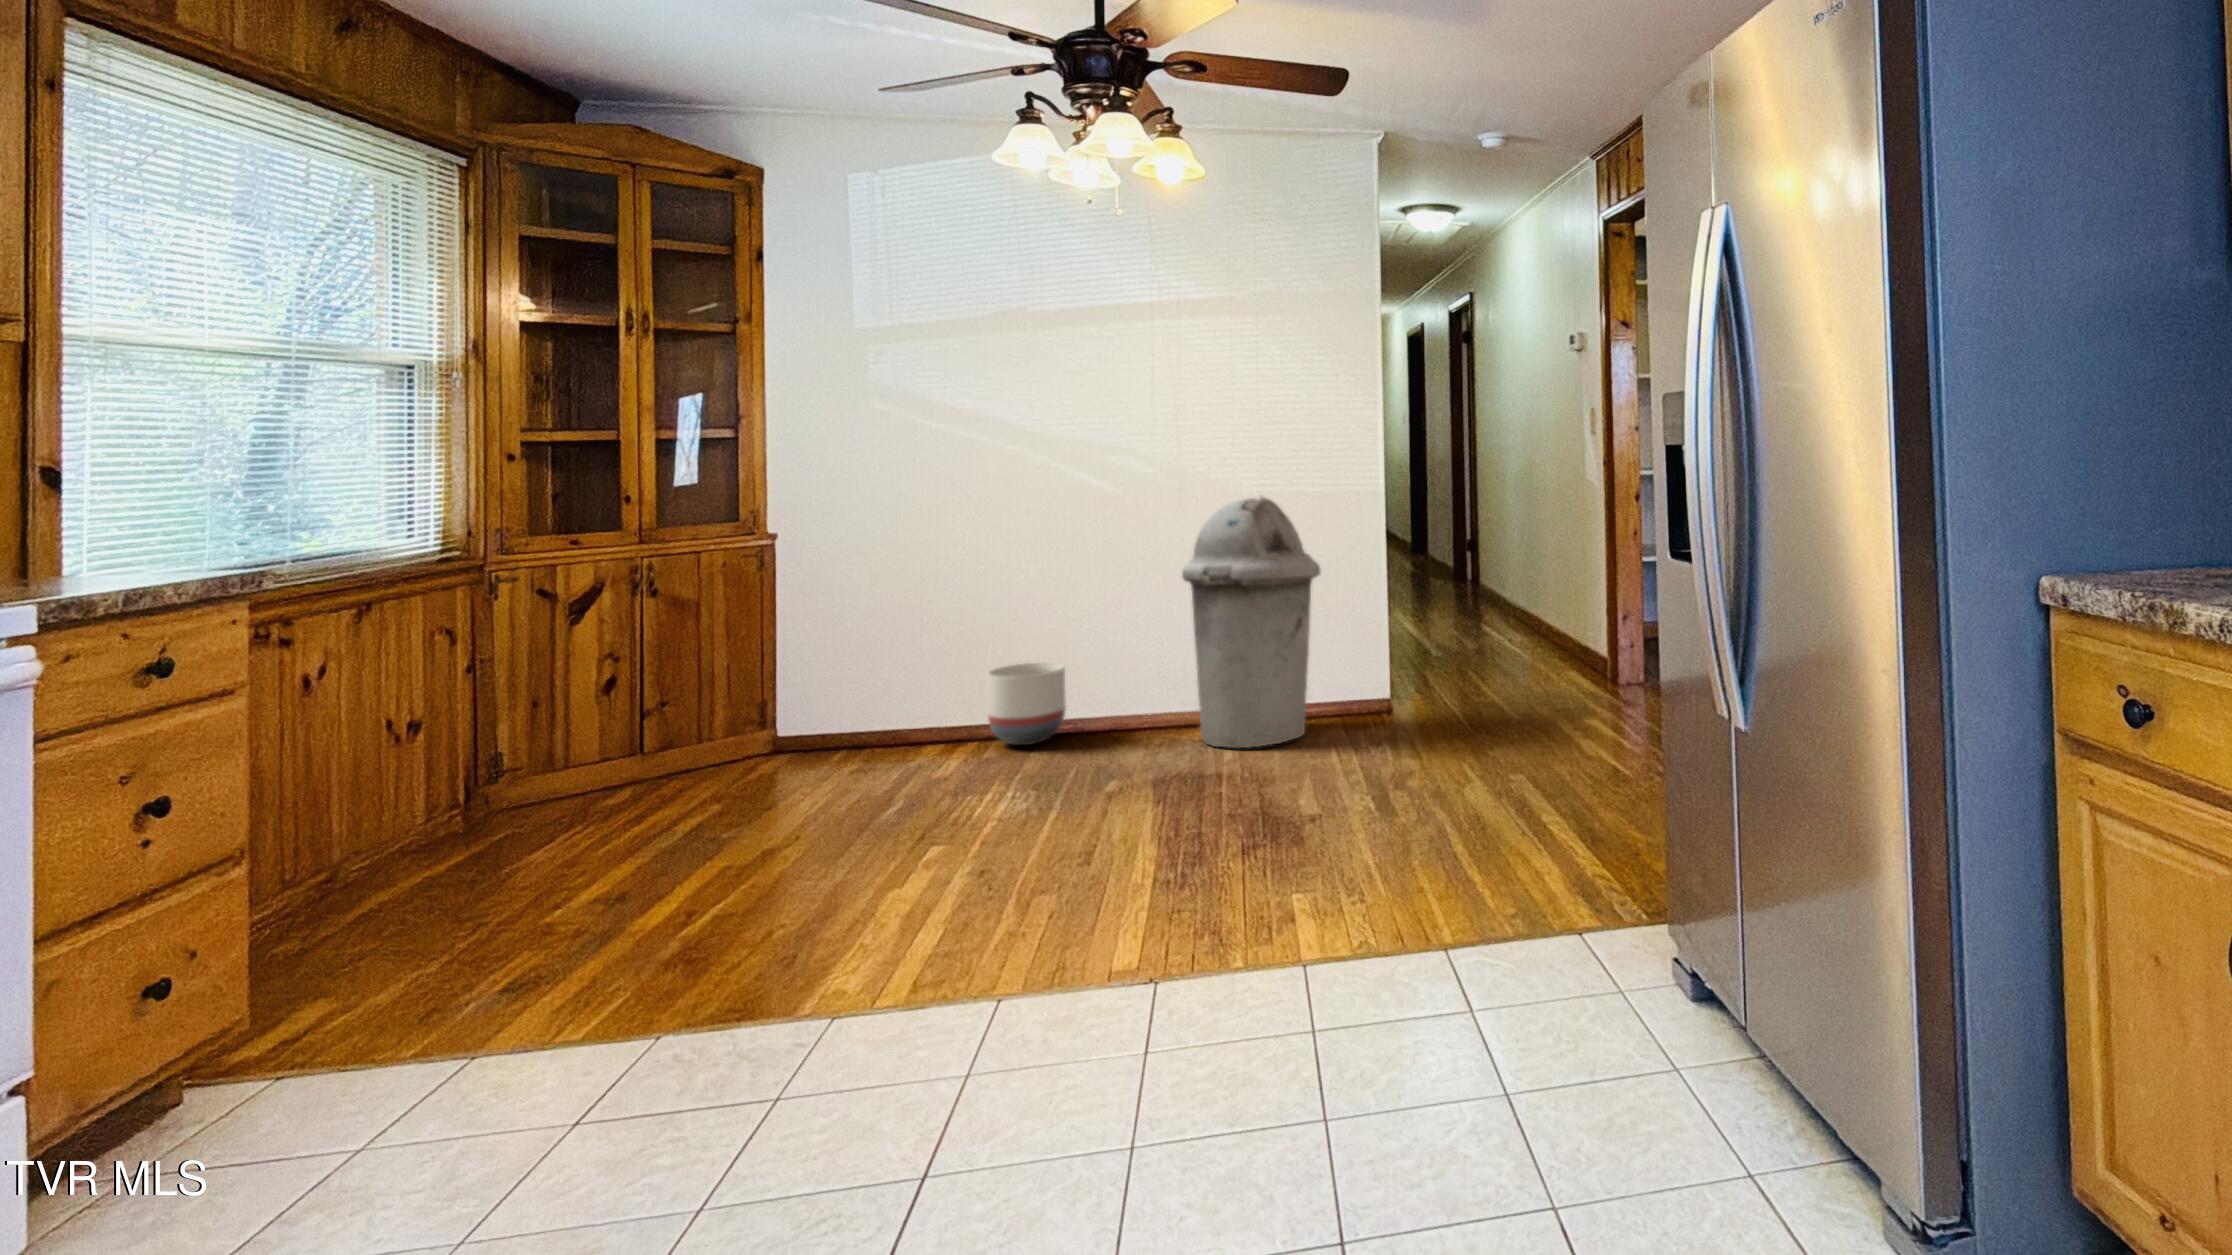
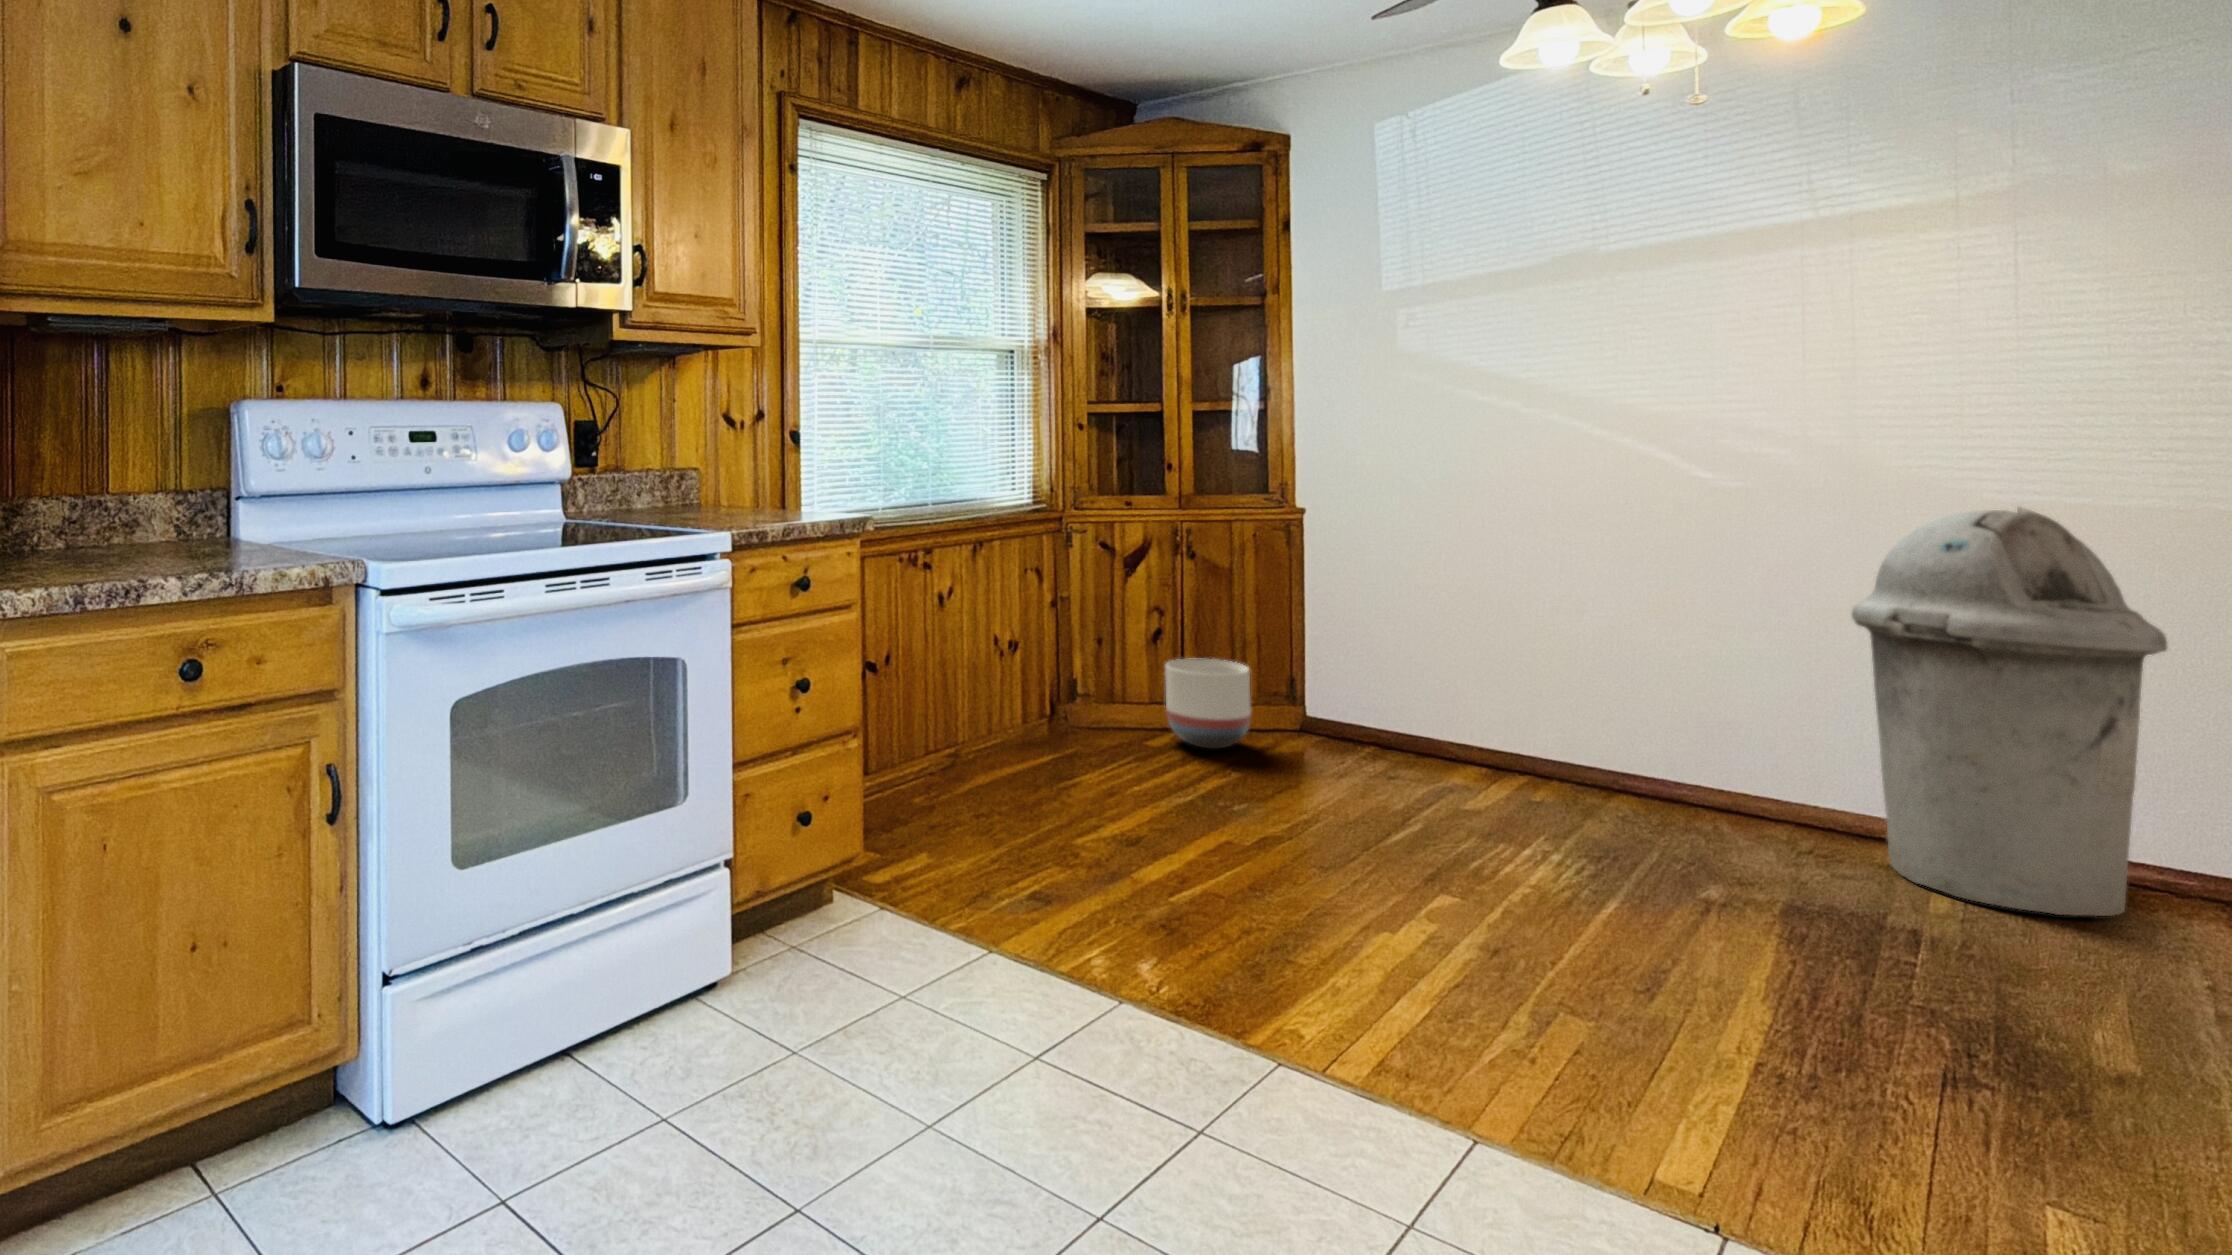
planter: present [987,662,1066,745] -> present [1166,659,1251,749]

